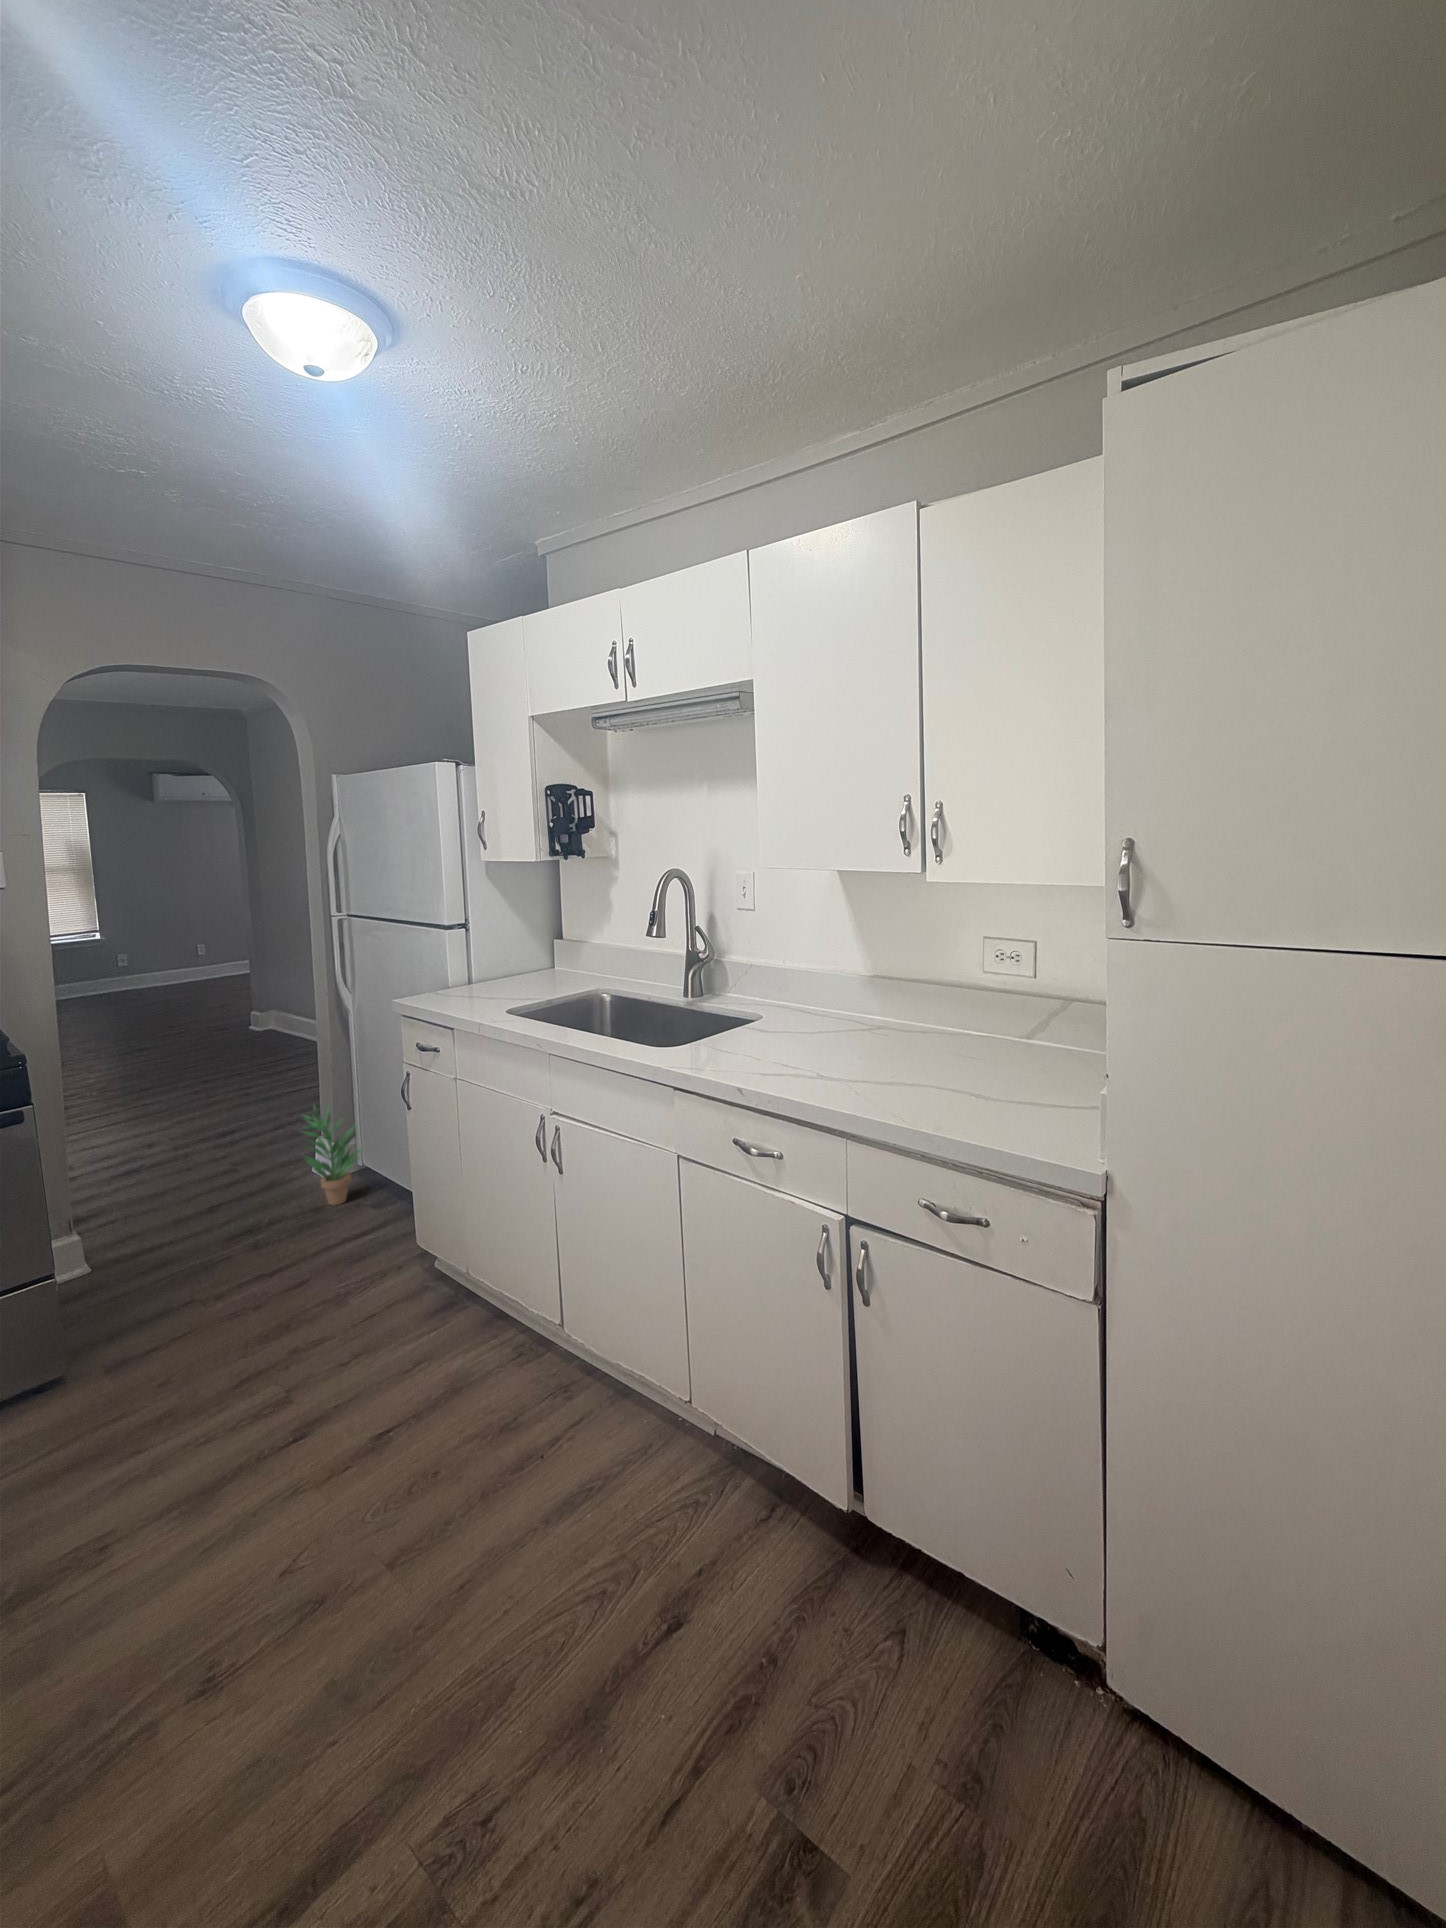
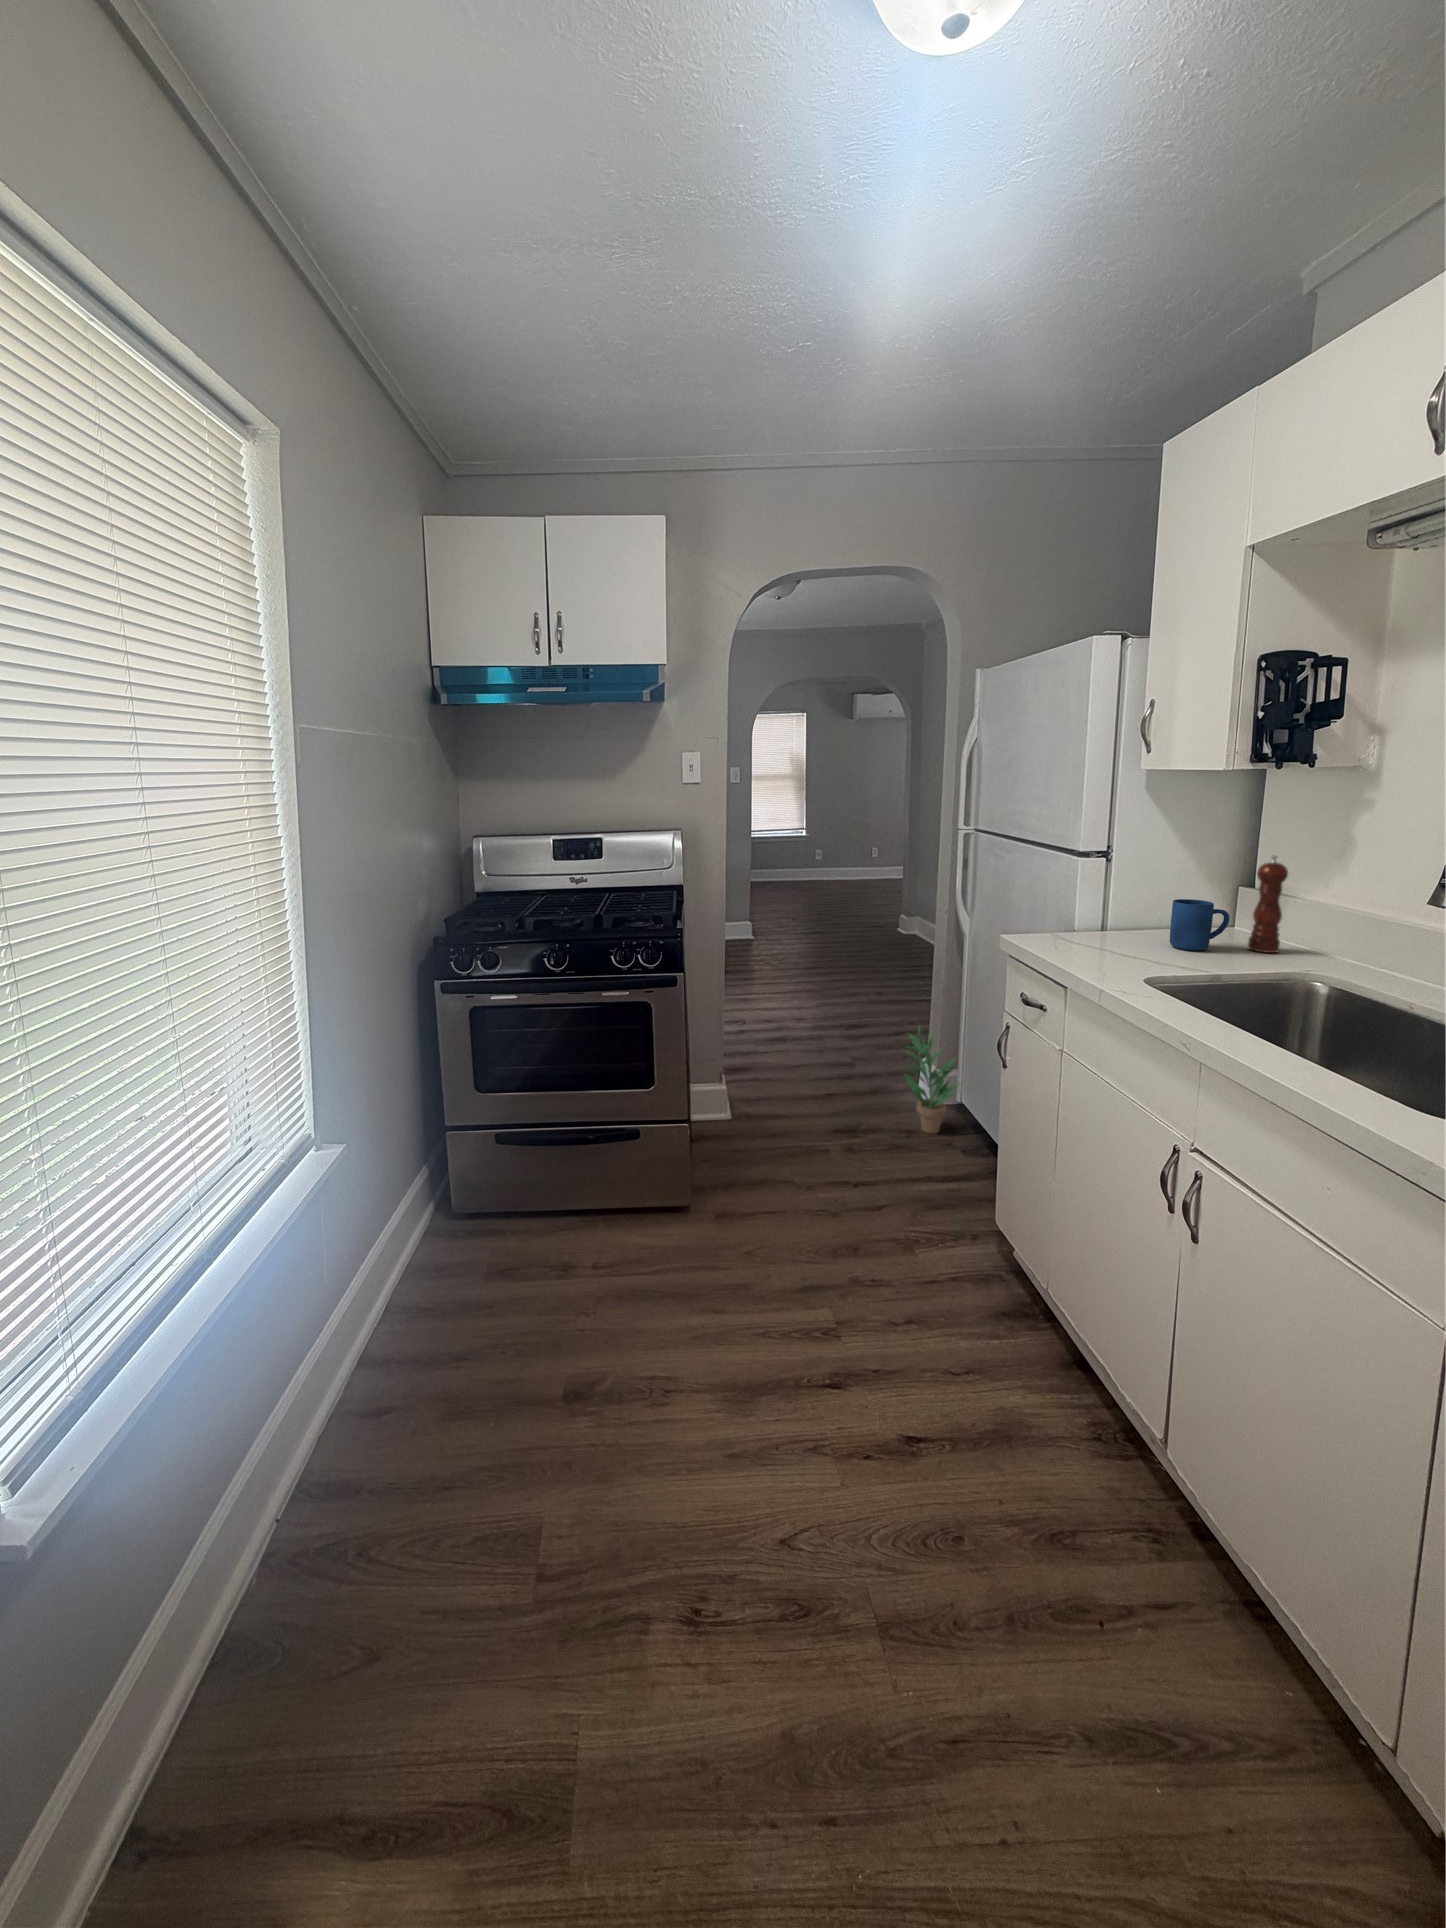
pepper mill: none [563,916,582,981] -> present [1248,856,1288,953]
mug: none [516,951,552,986] -> present [1170,899,1230,950]

